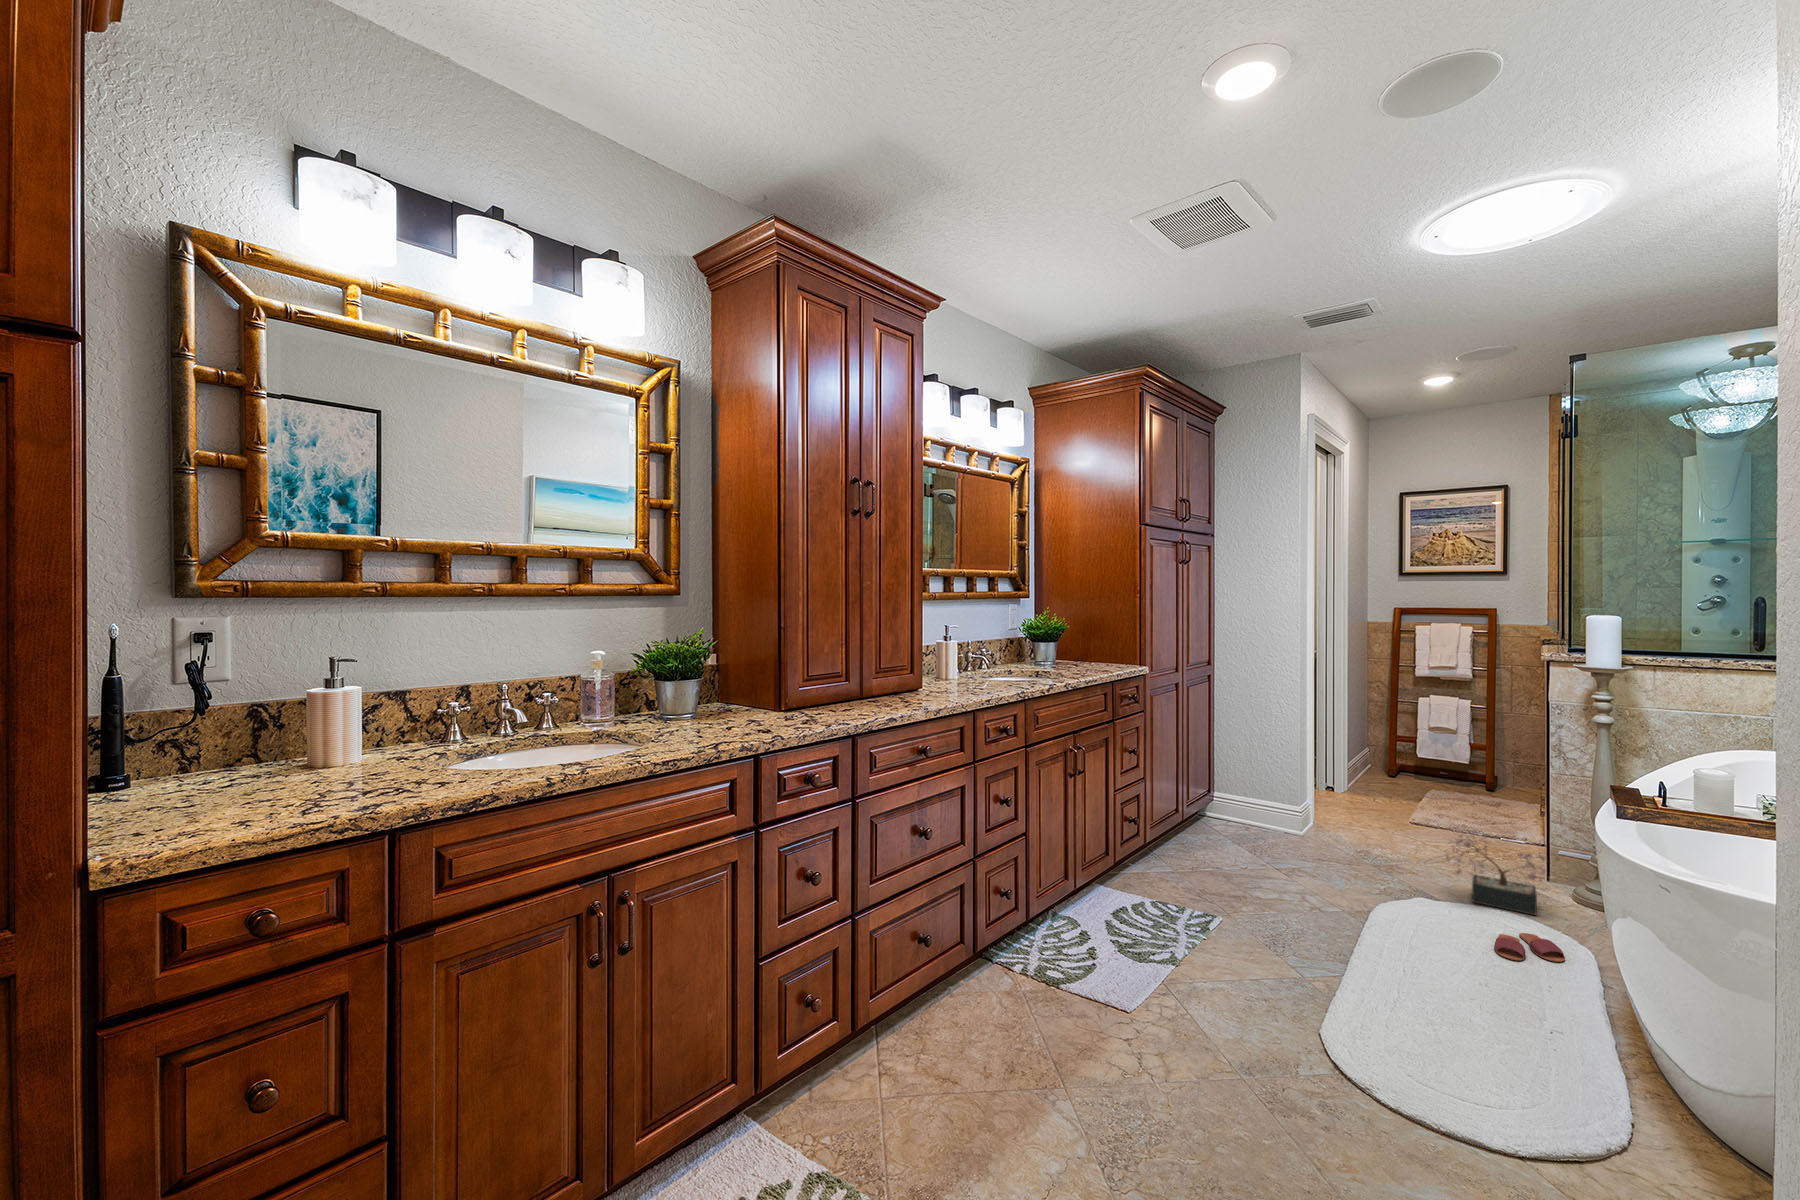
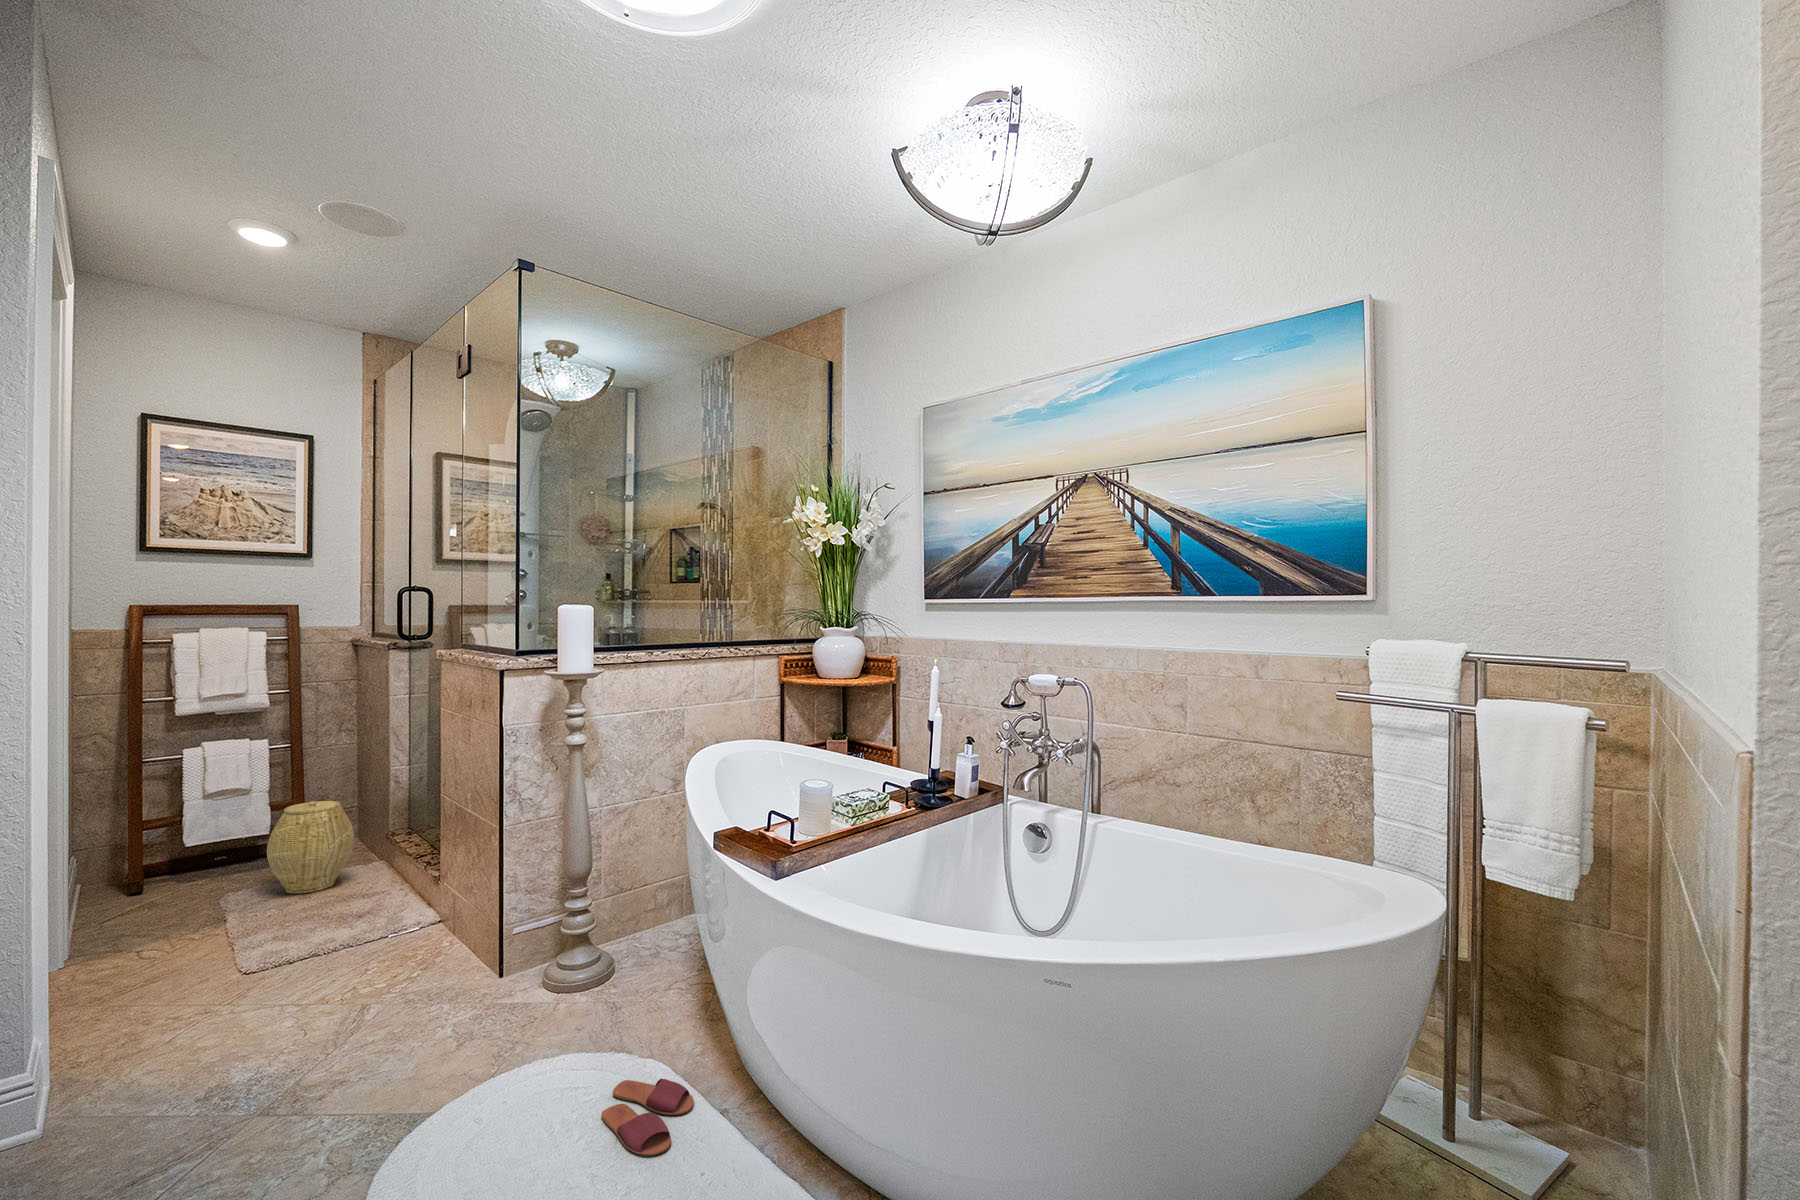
woven basket: none [1456,743,1515,804] -> present [267,801,354,894]
decorative plant: present [1446,825,1556,915] -> none [449,947,595,1079]

